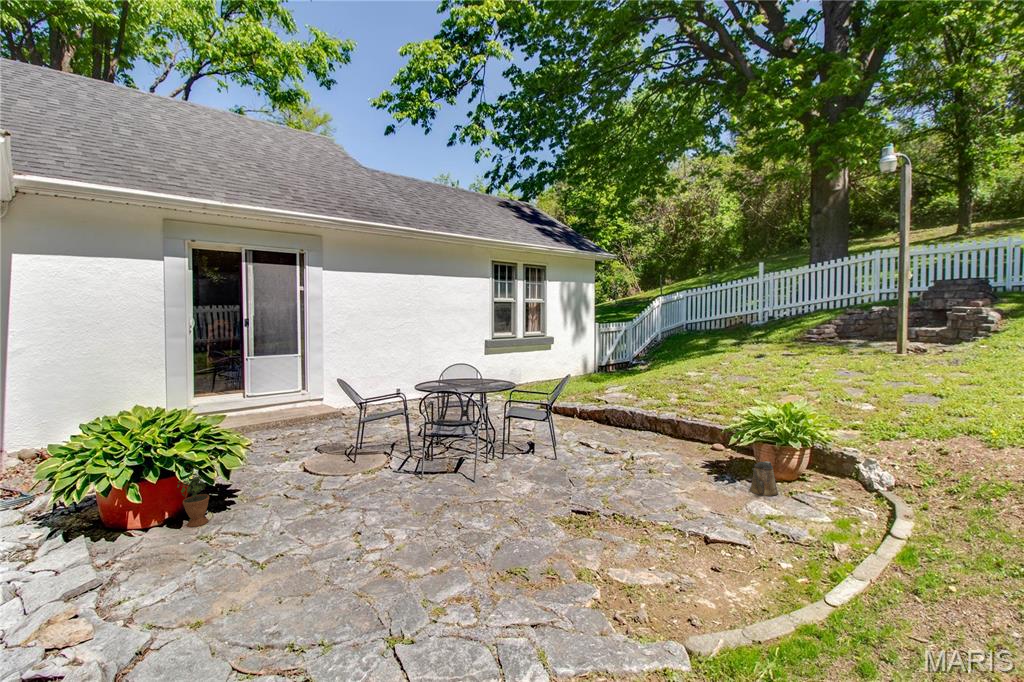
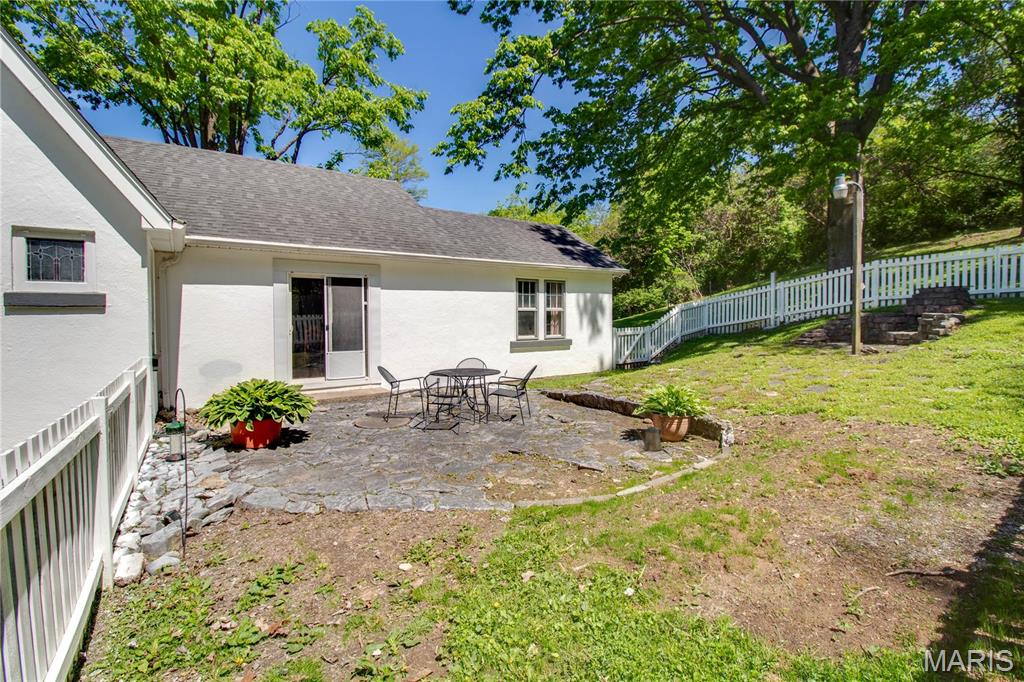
potted plant: present [177,466,209,527] -> none [273,410,291,449]

